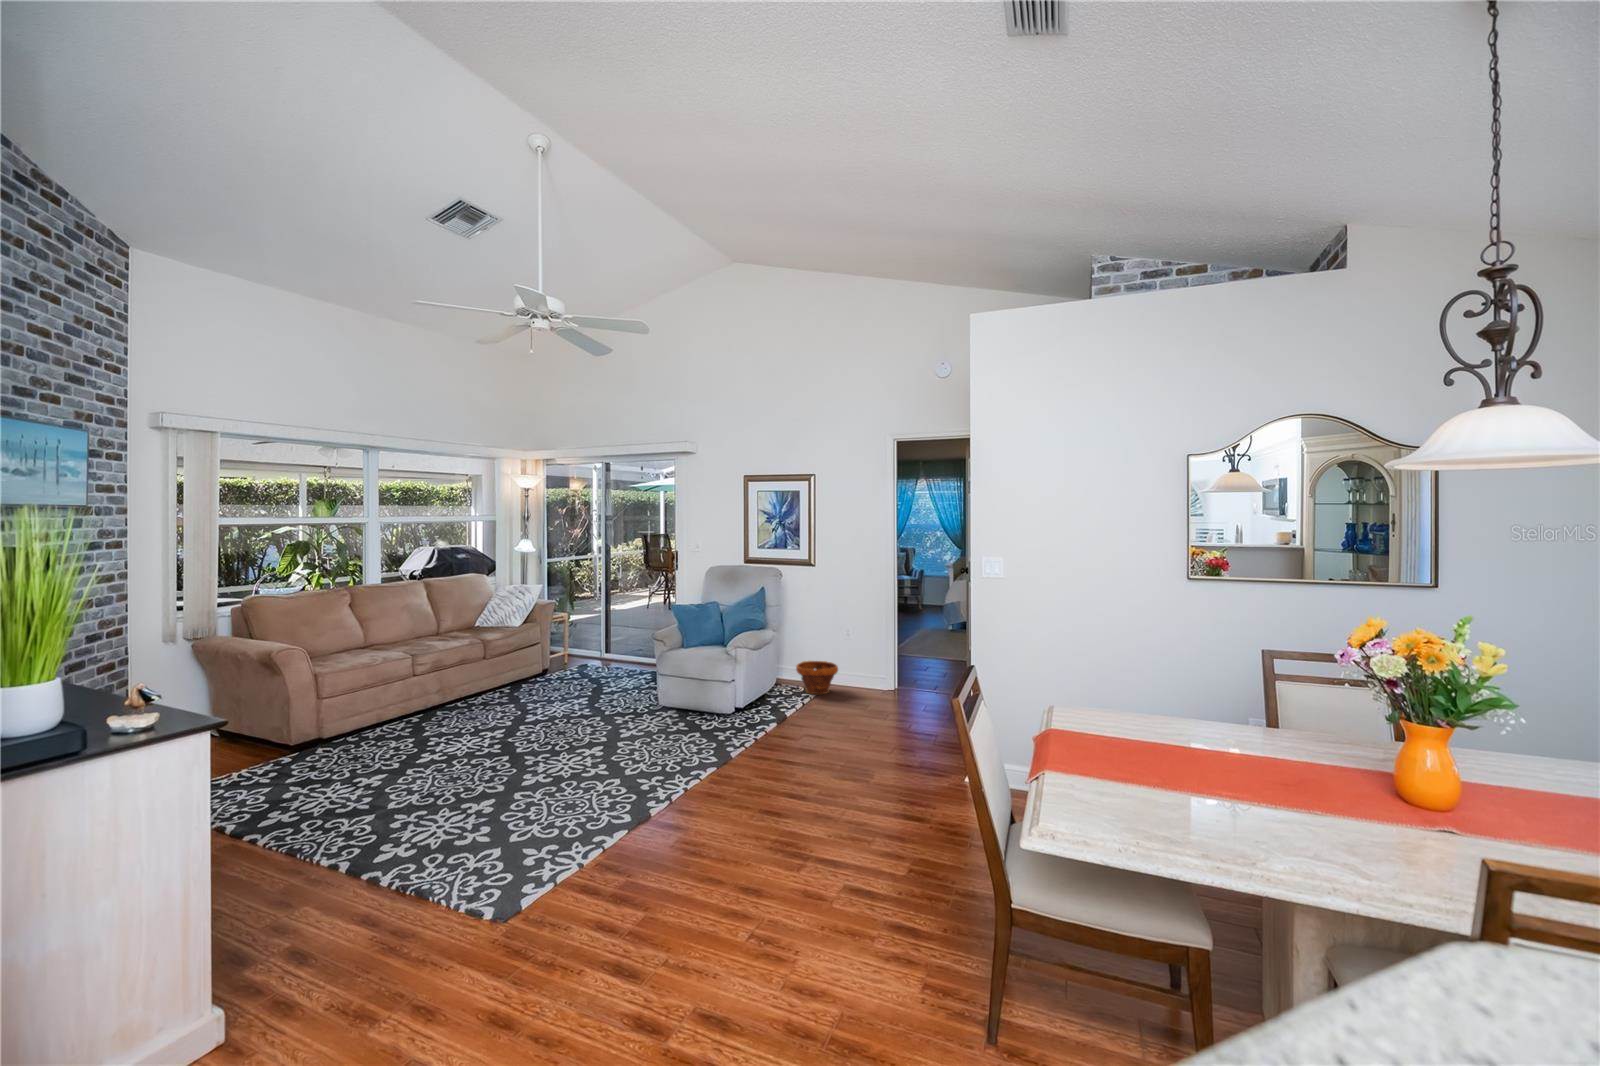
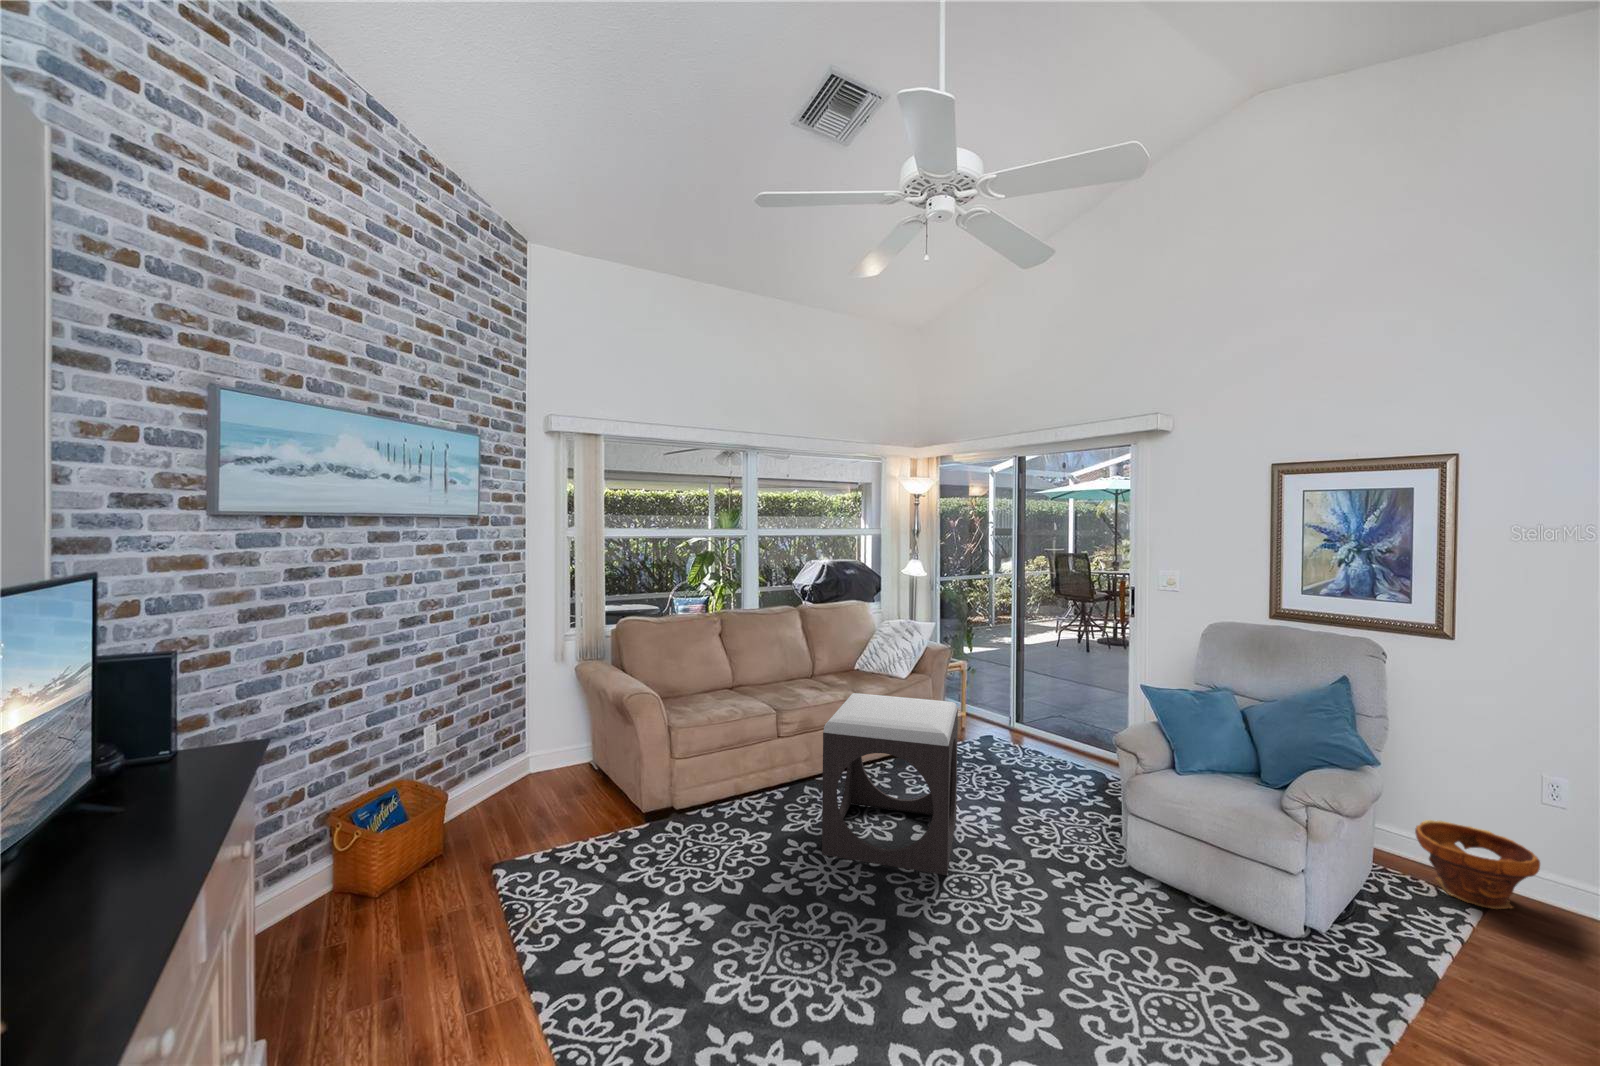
footstool: none [457,631,556,739] -> present [822,693,958,875]

